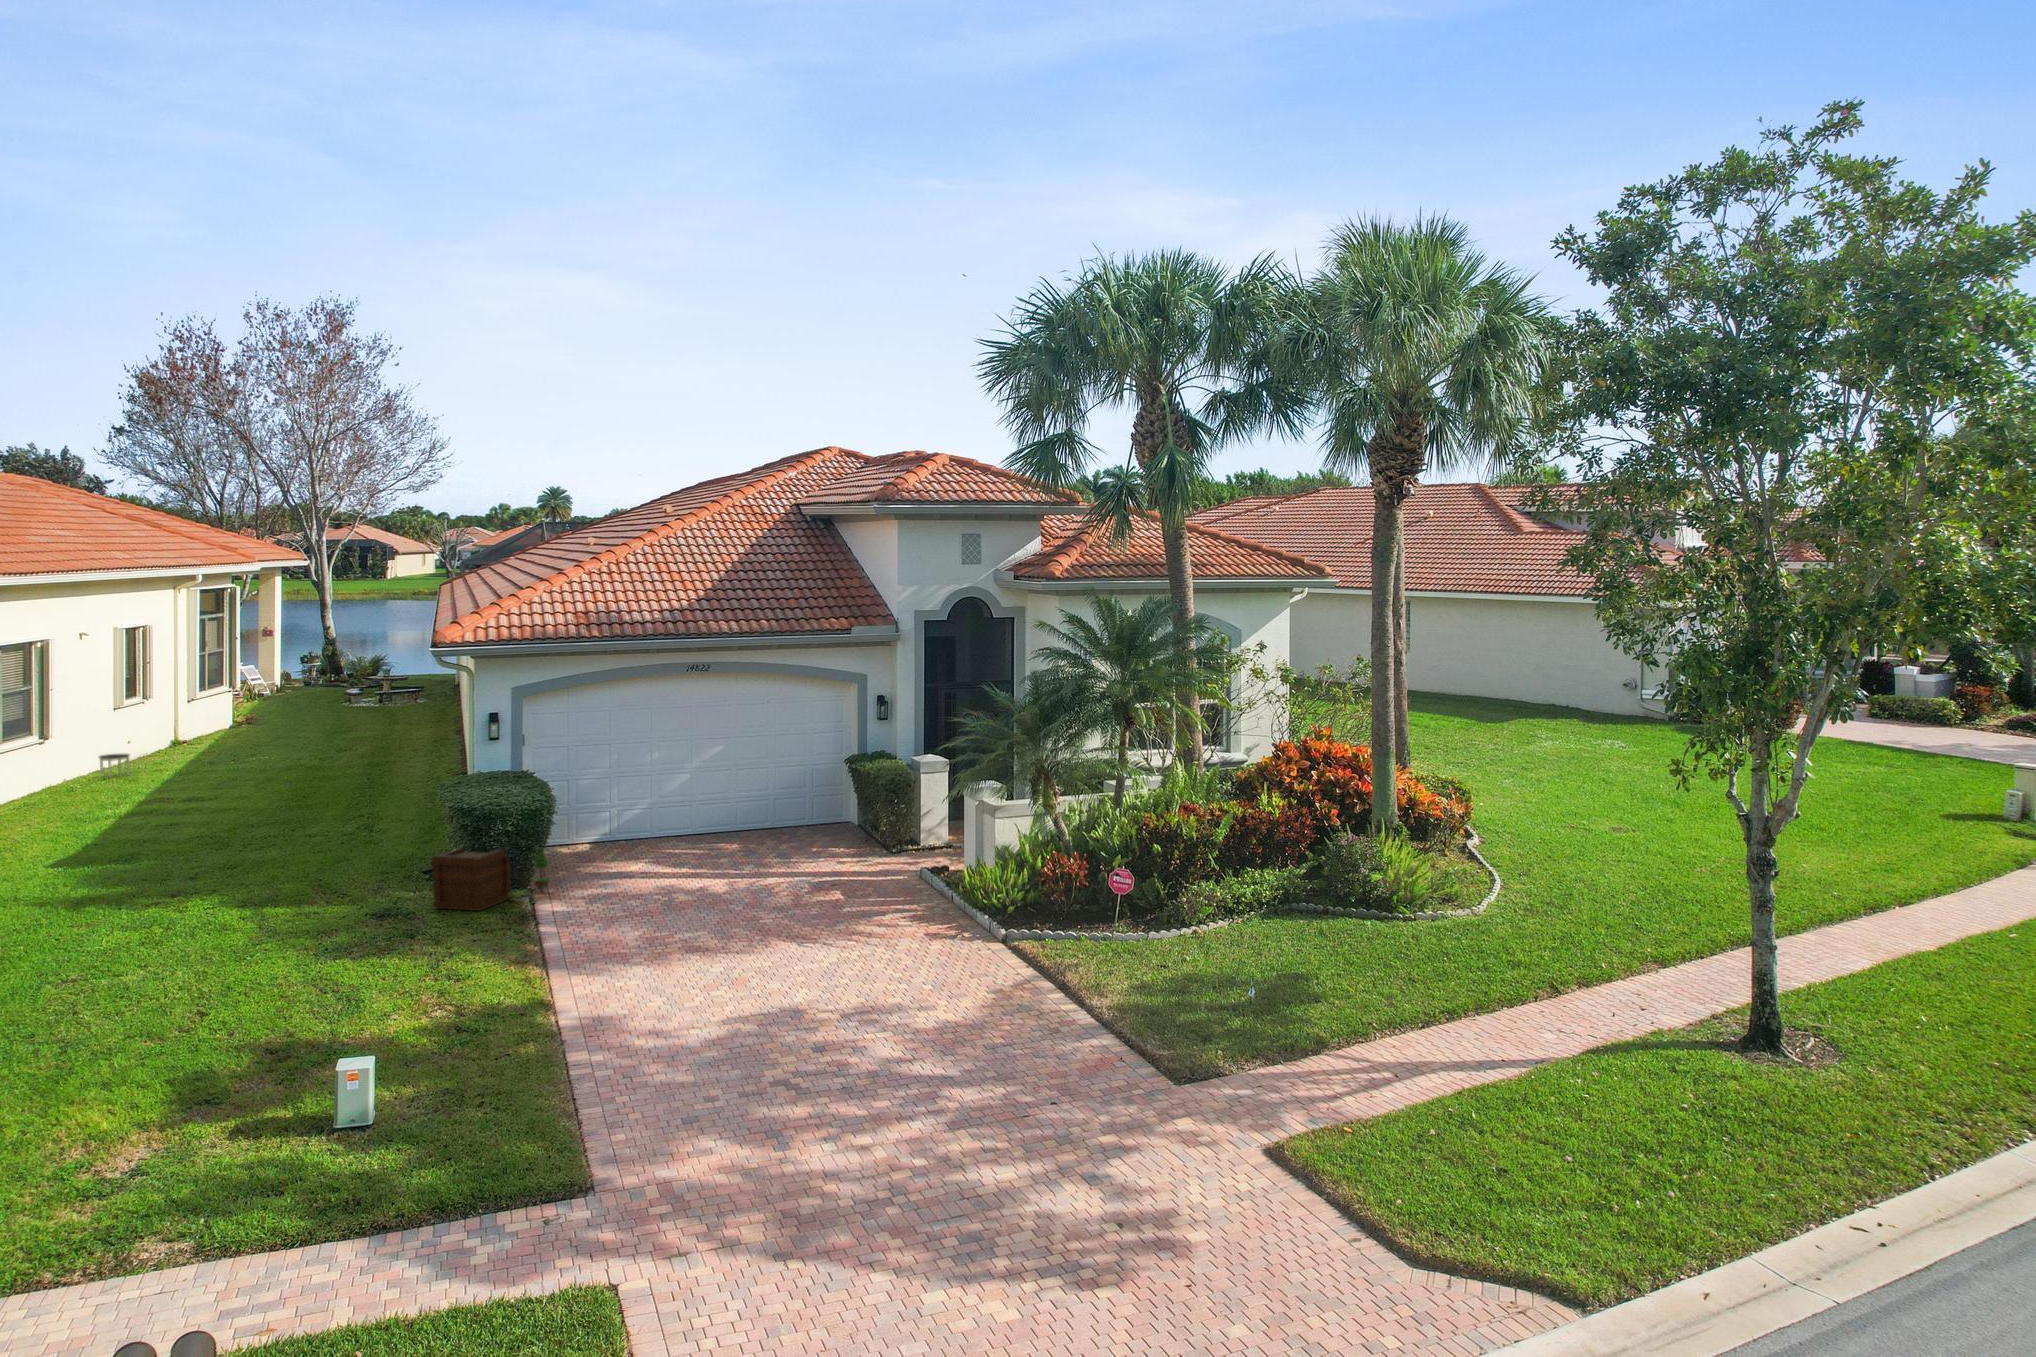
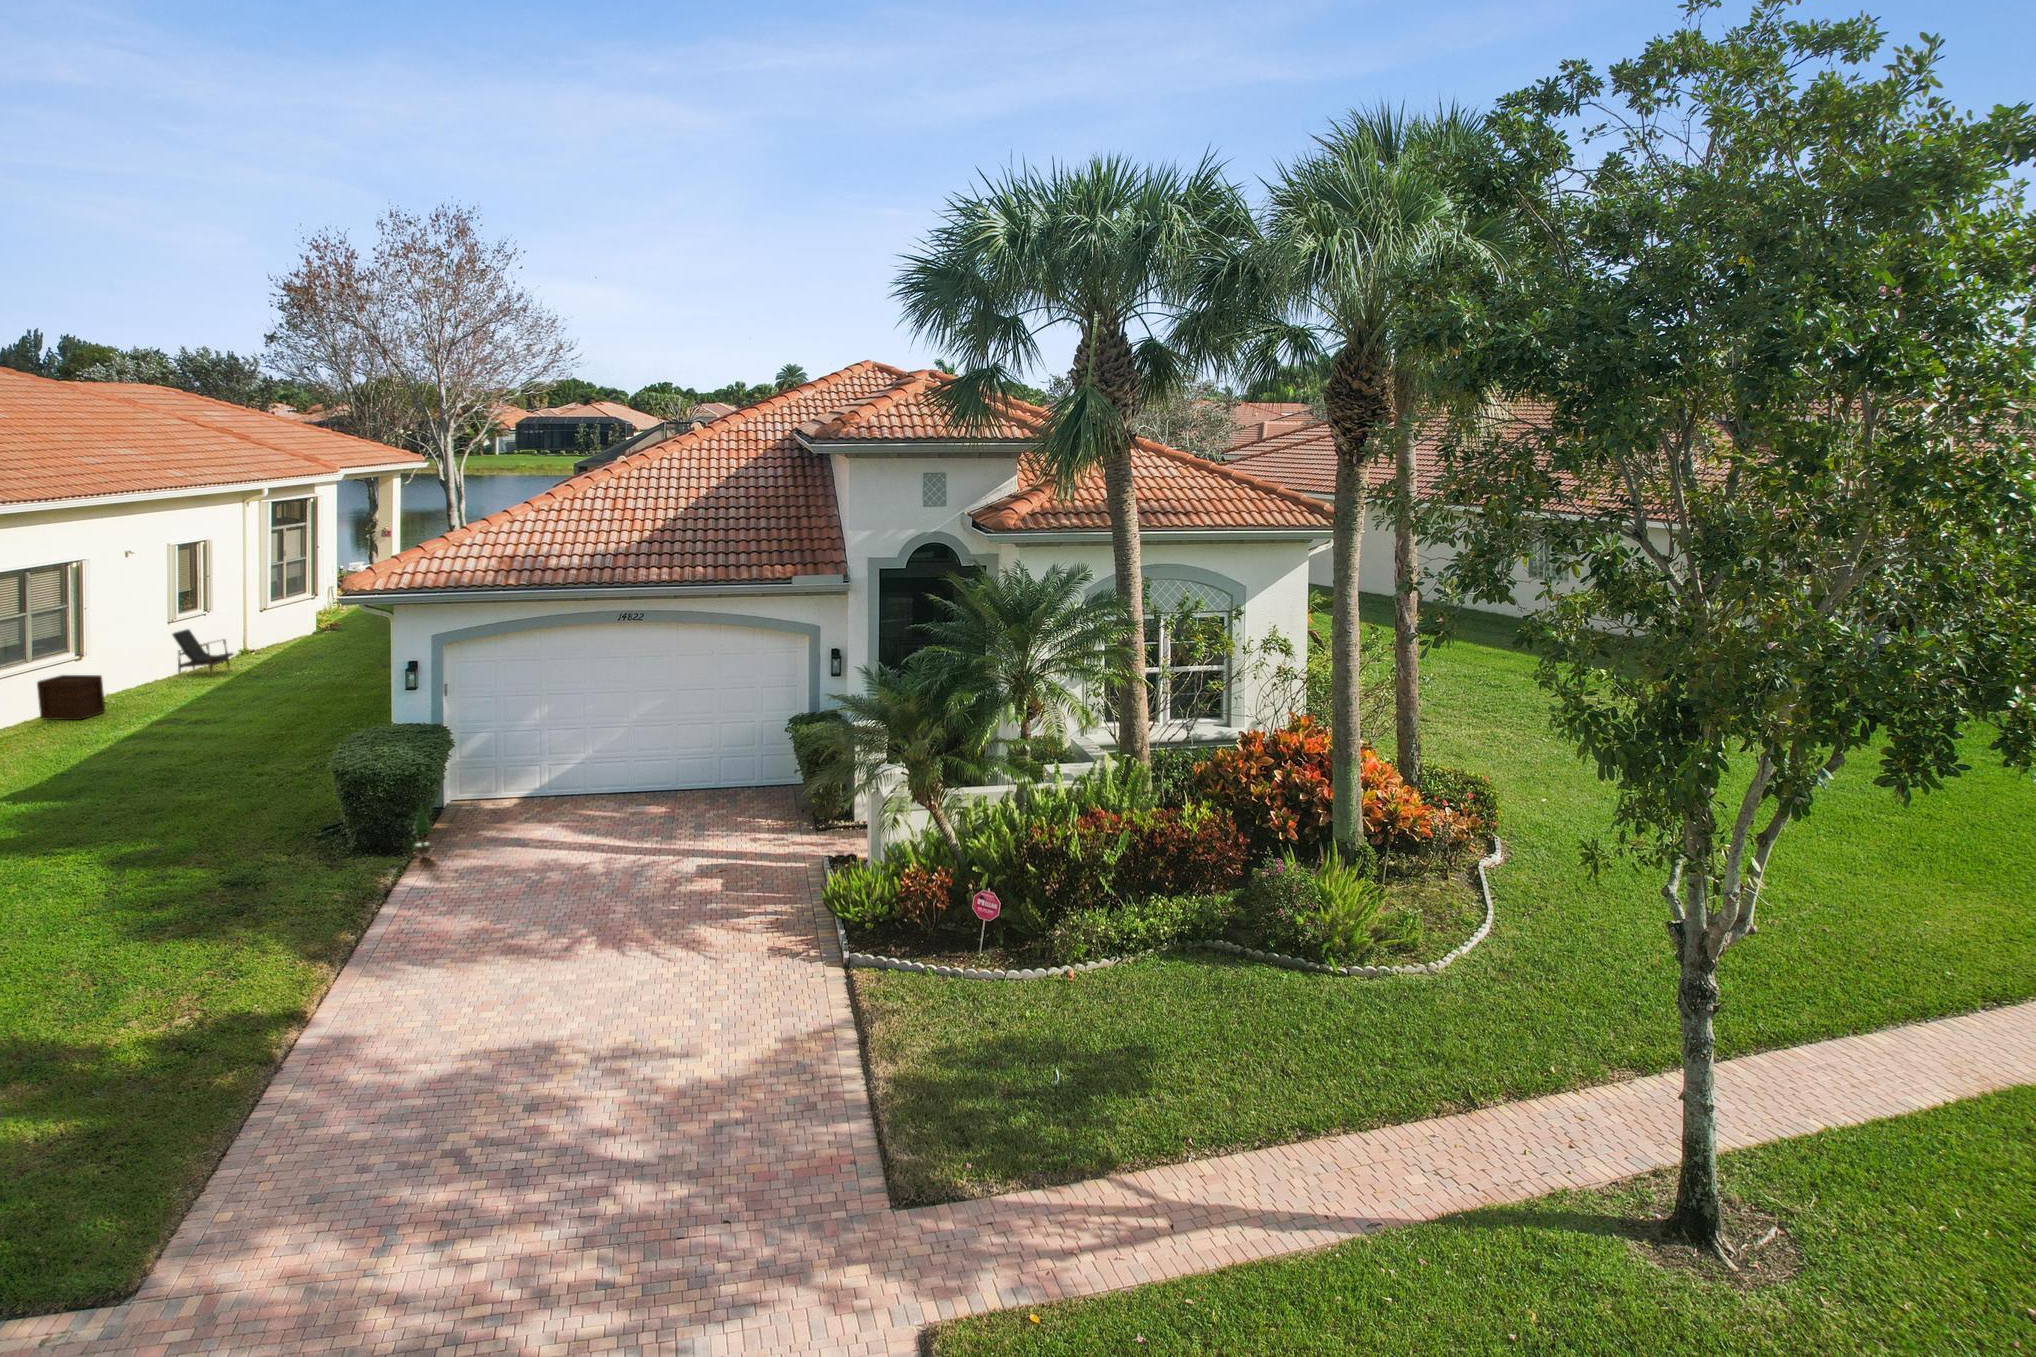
lounge chair: none [130,715,190,764] -> present [173,629,233,675]
round table: present [99,754,130,778] -> none [129,668,161,692]
wooden crate: present [432,848,511,911] -> present [37,675,105,720]

